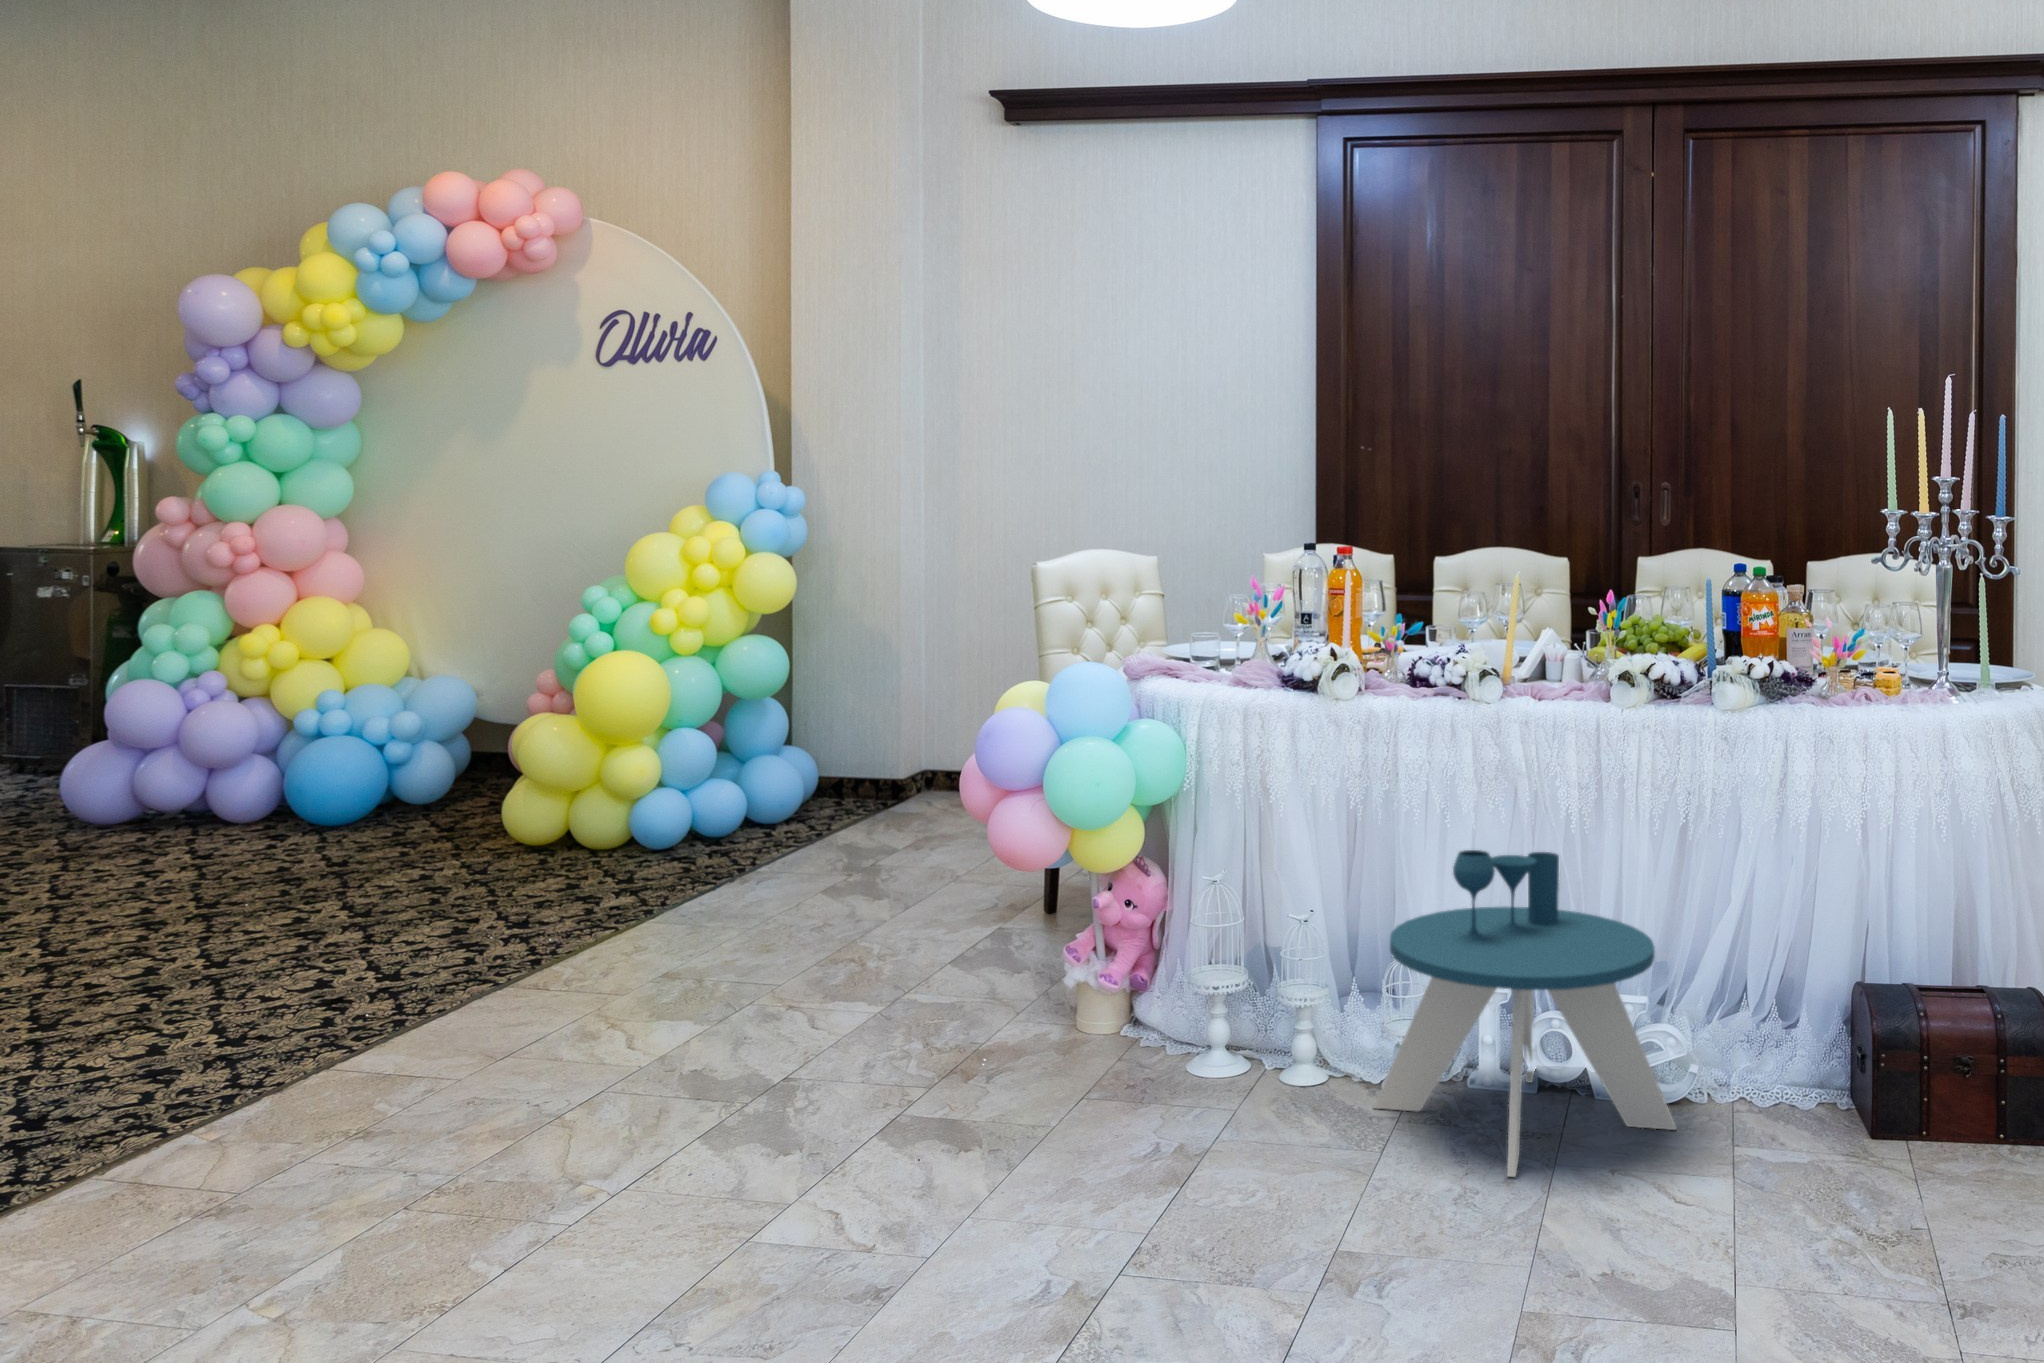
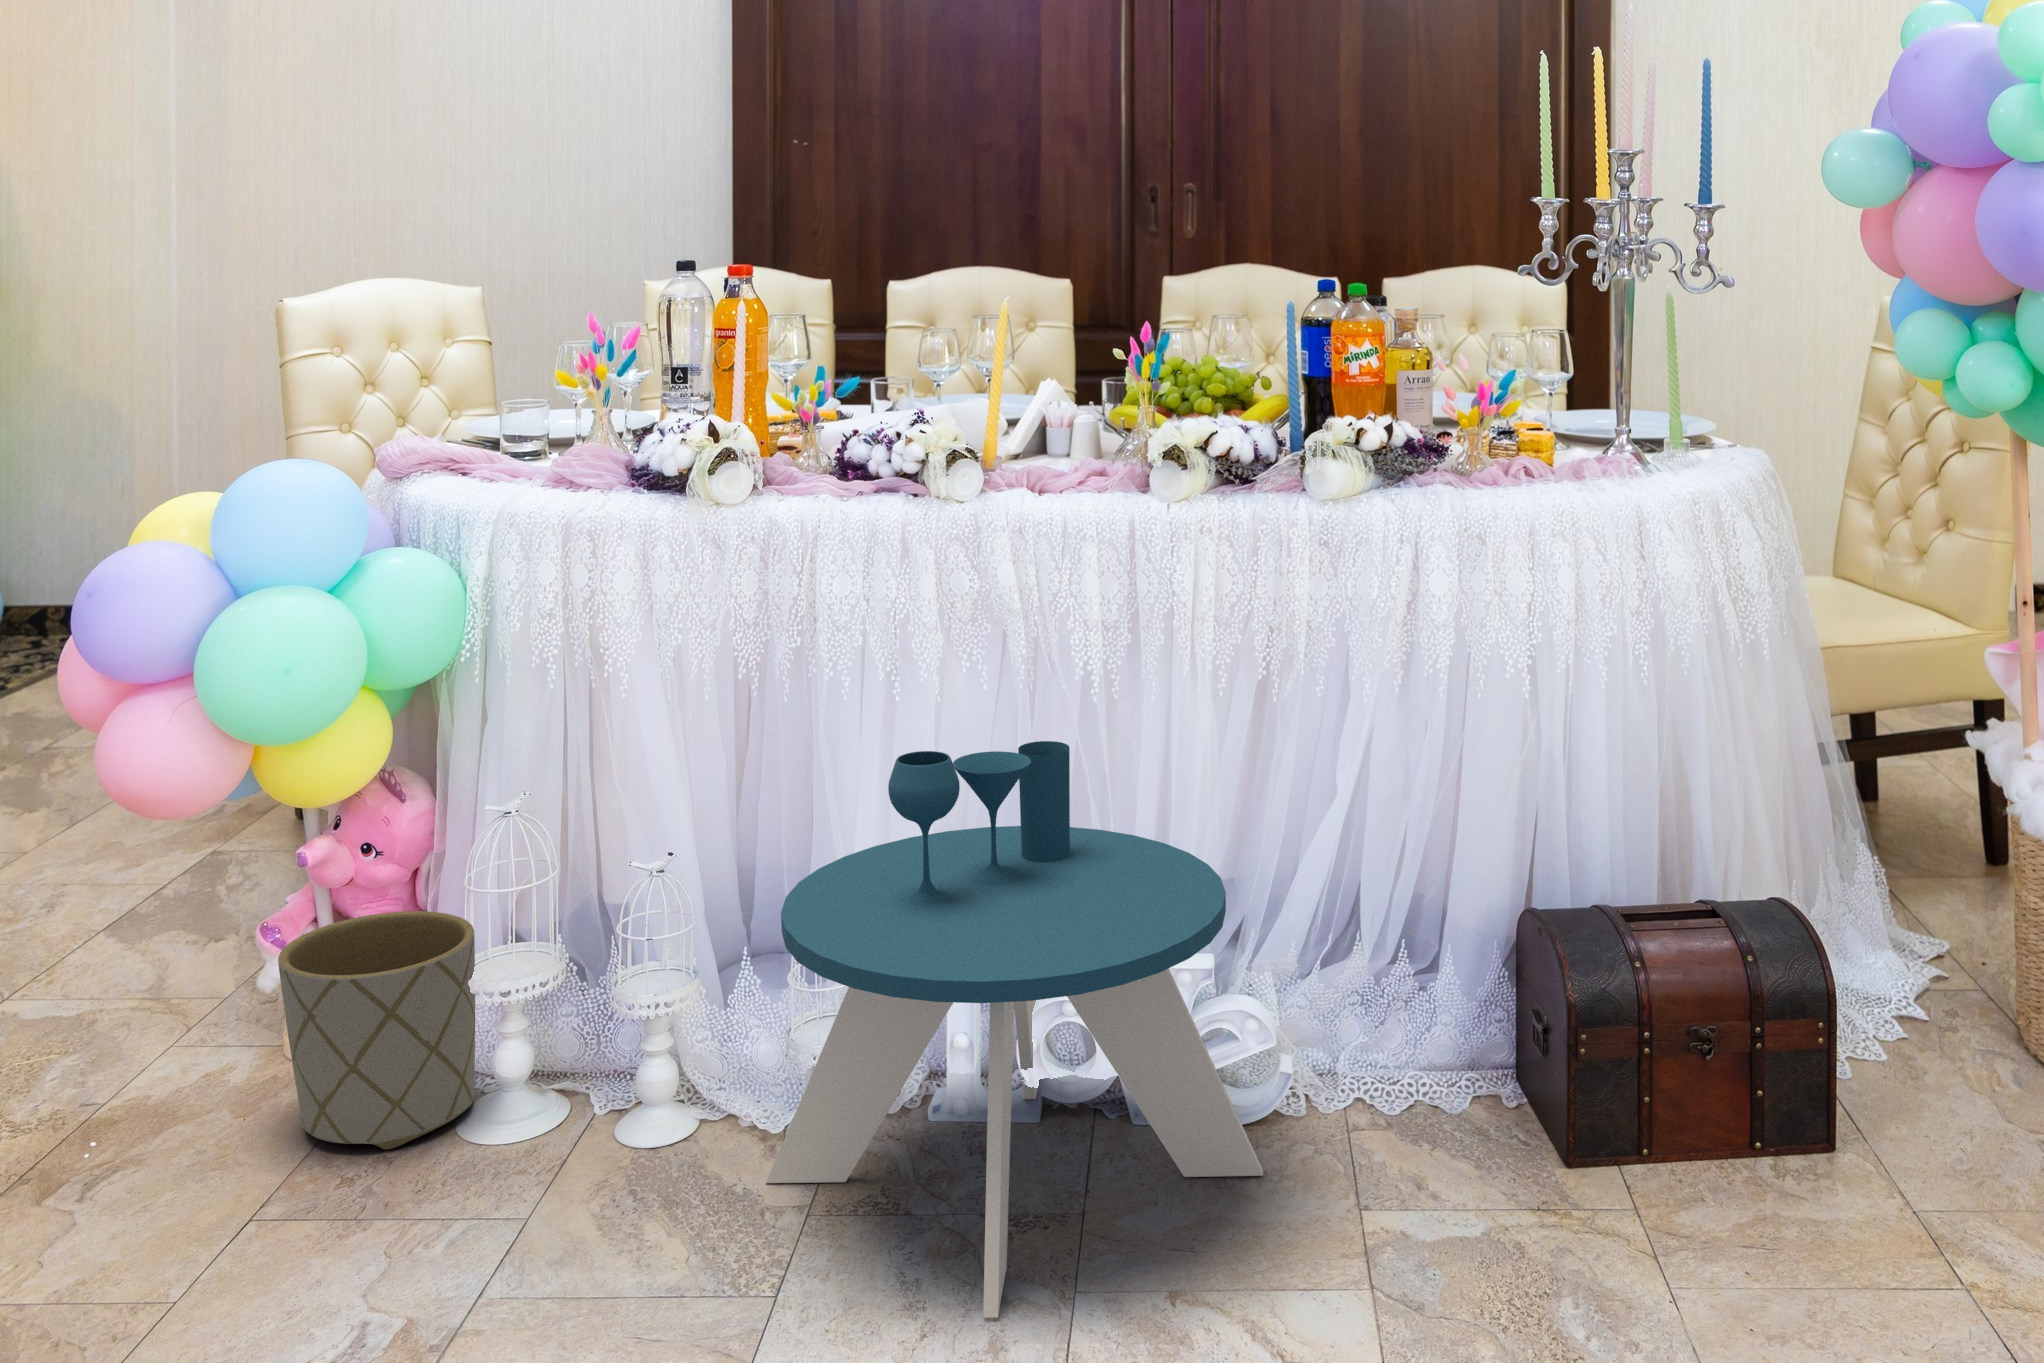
planter: none [1094,939,1199,1075] -> present [278,911,475,1150]

